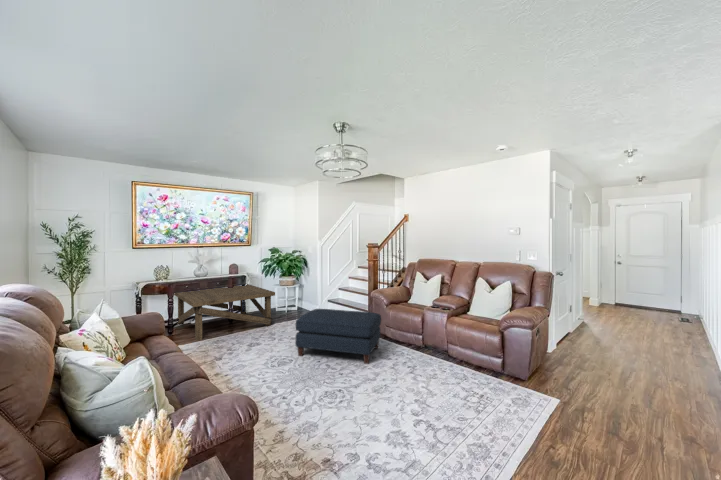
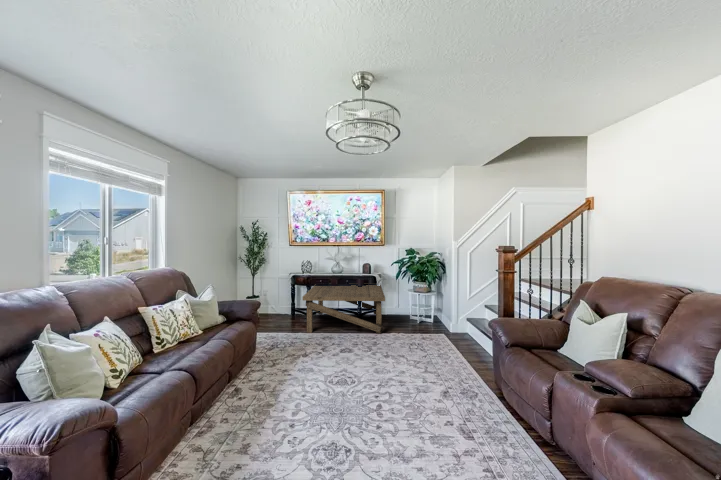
ottoman: present [295,309,381,364] -> none [353,328,476,441]

